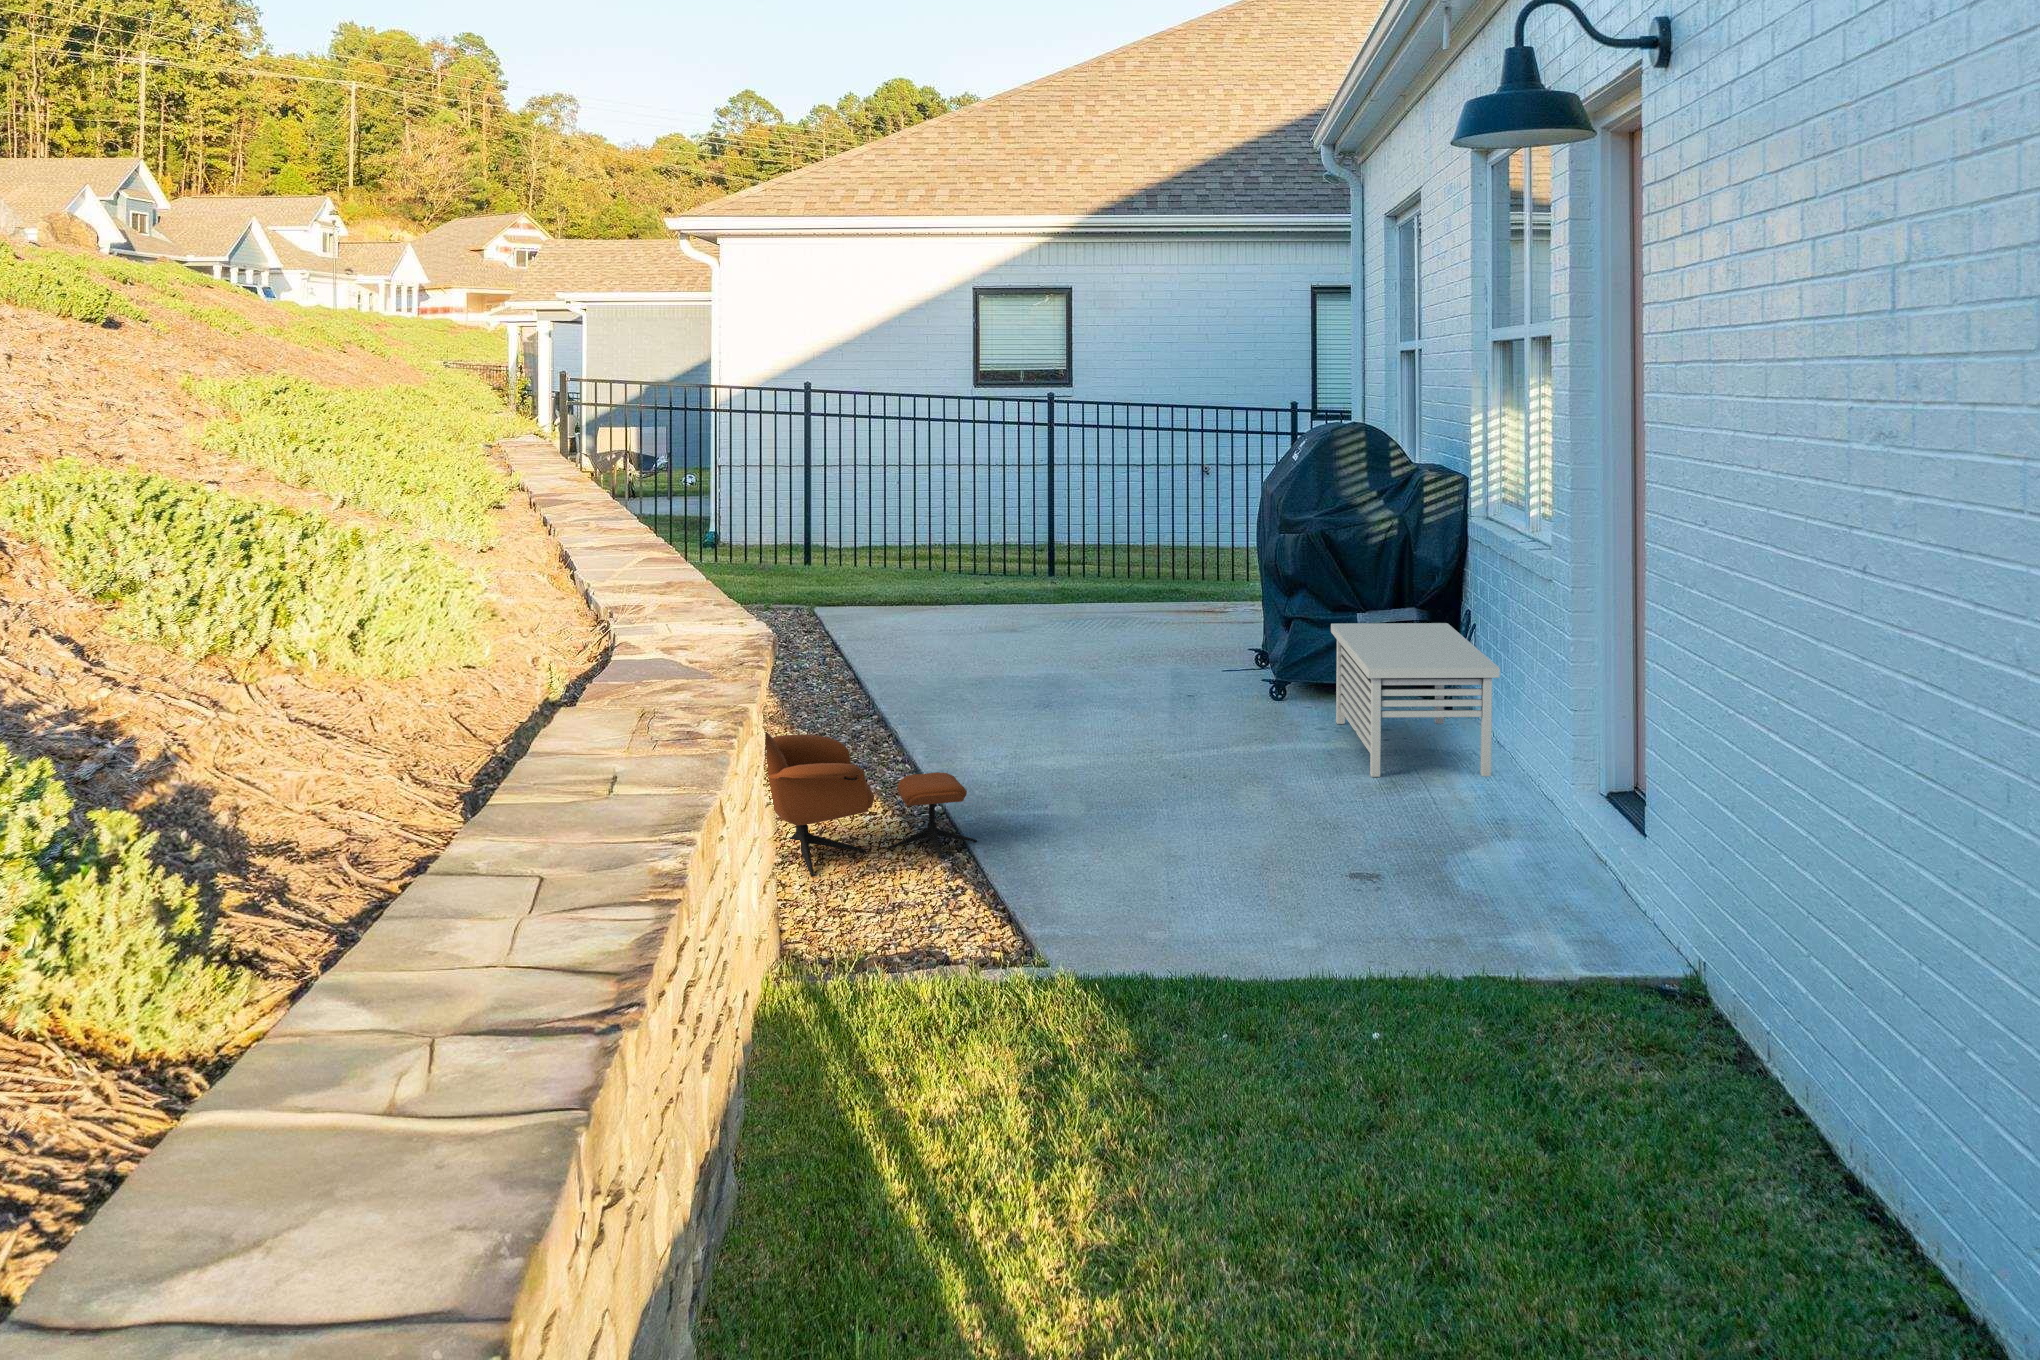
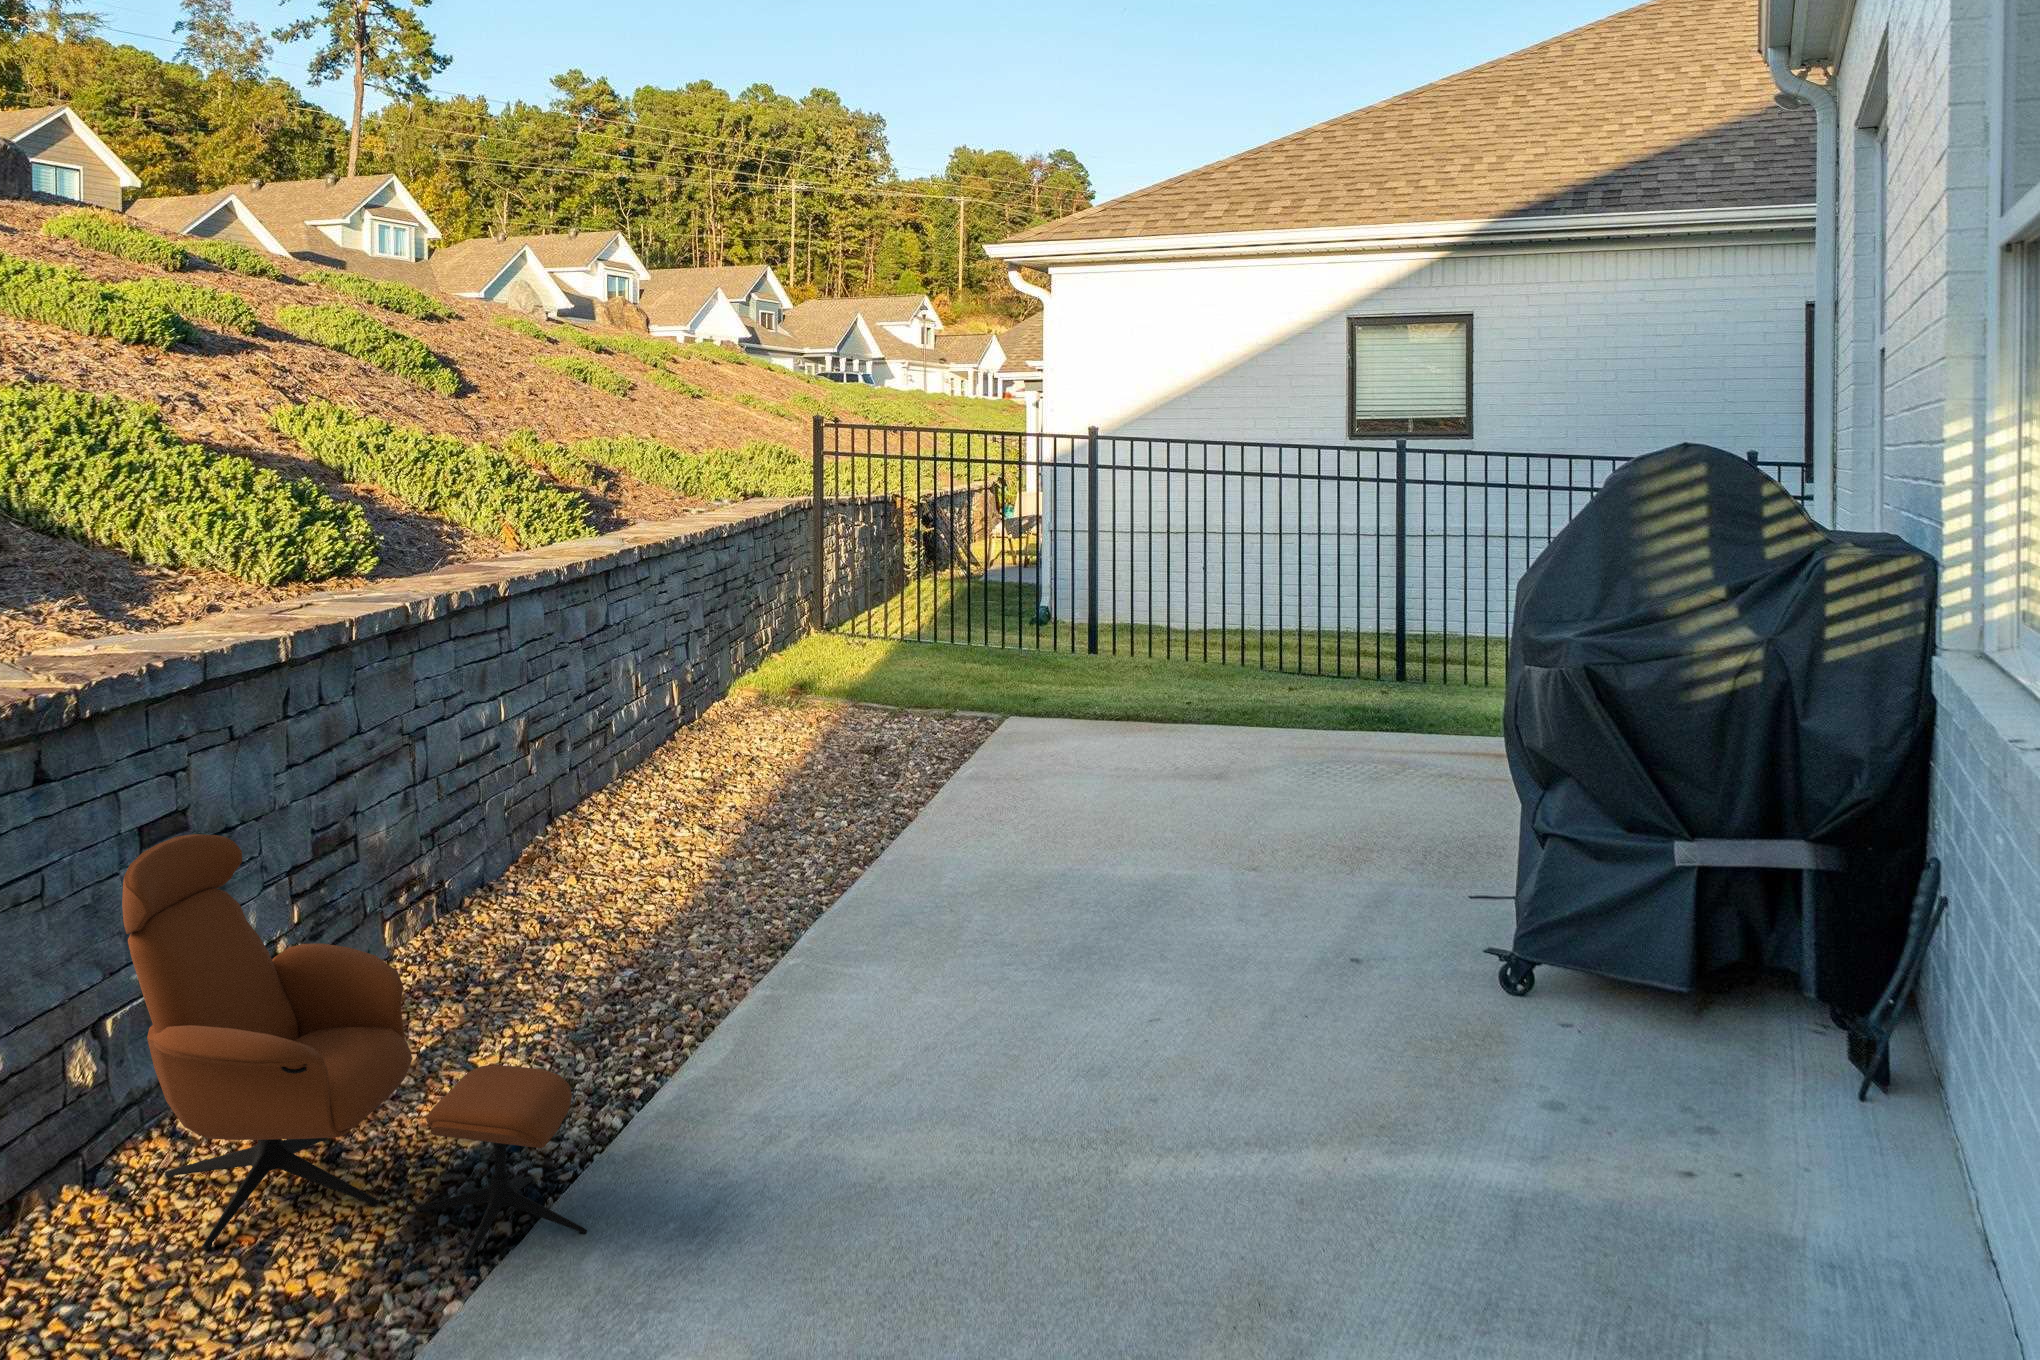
storage bench: present [1331,623,1500,777] -> none [1590,848,1975,1332]

